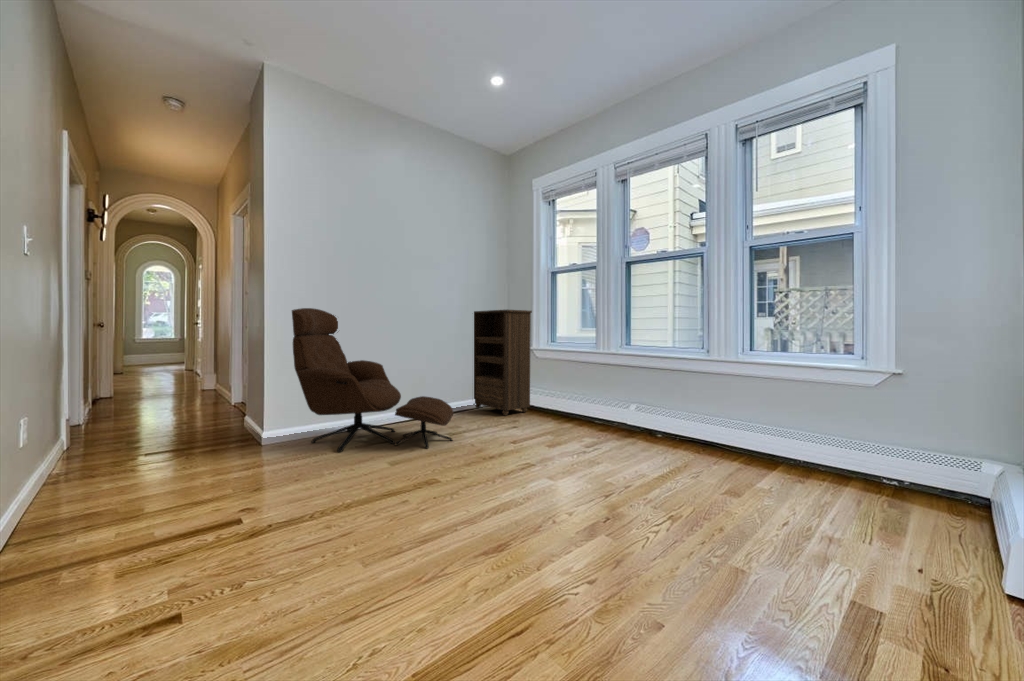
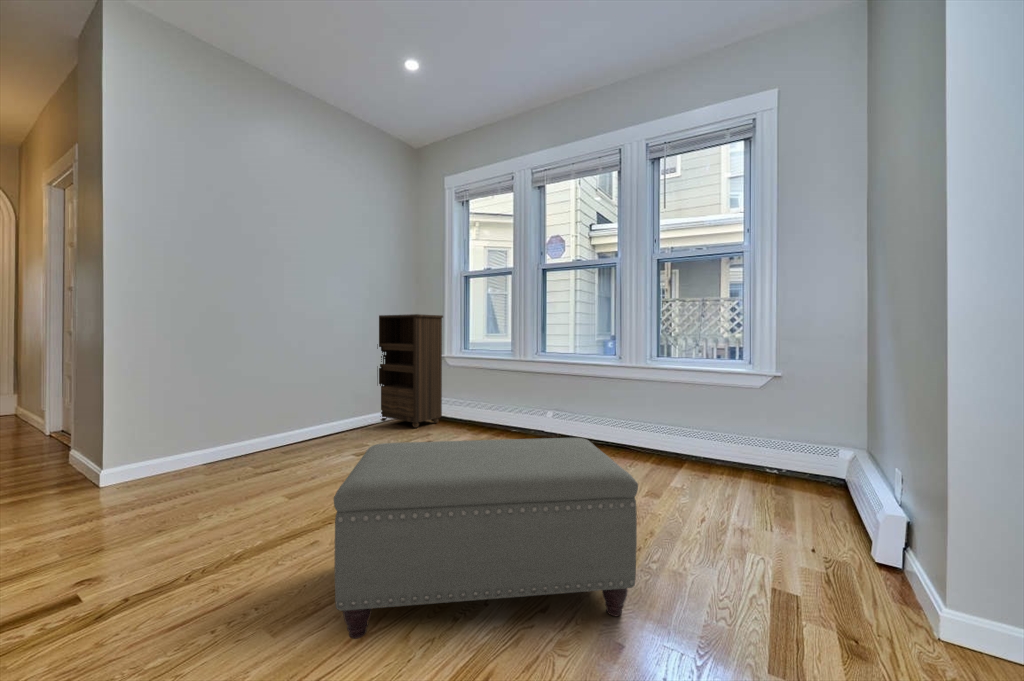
lounge chair: present [292,308,454,452] -> none [151,312,362,486]
ottoman: none [404,420,685,599] -> present [334,438,638,639]

